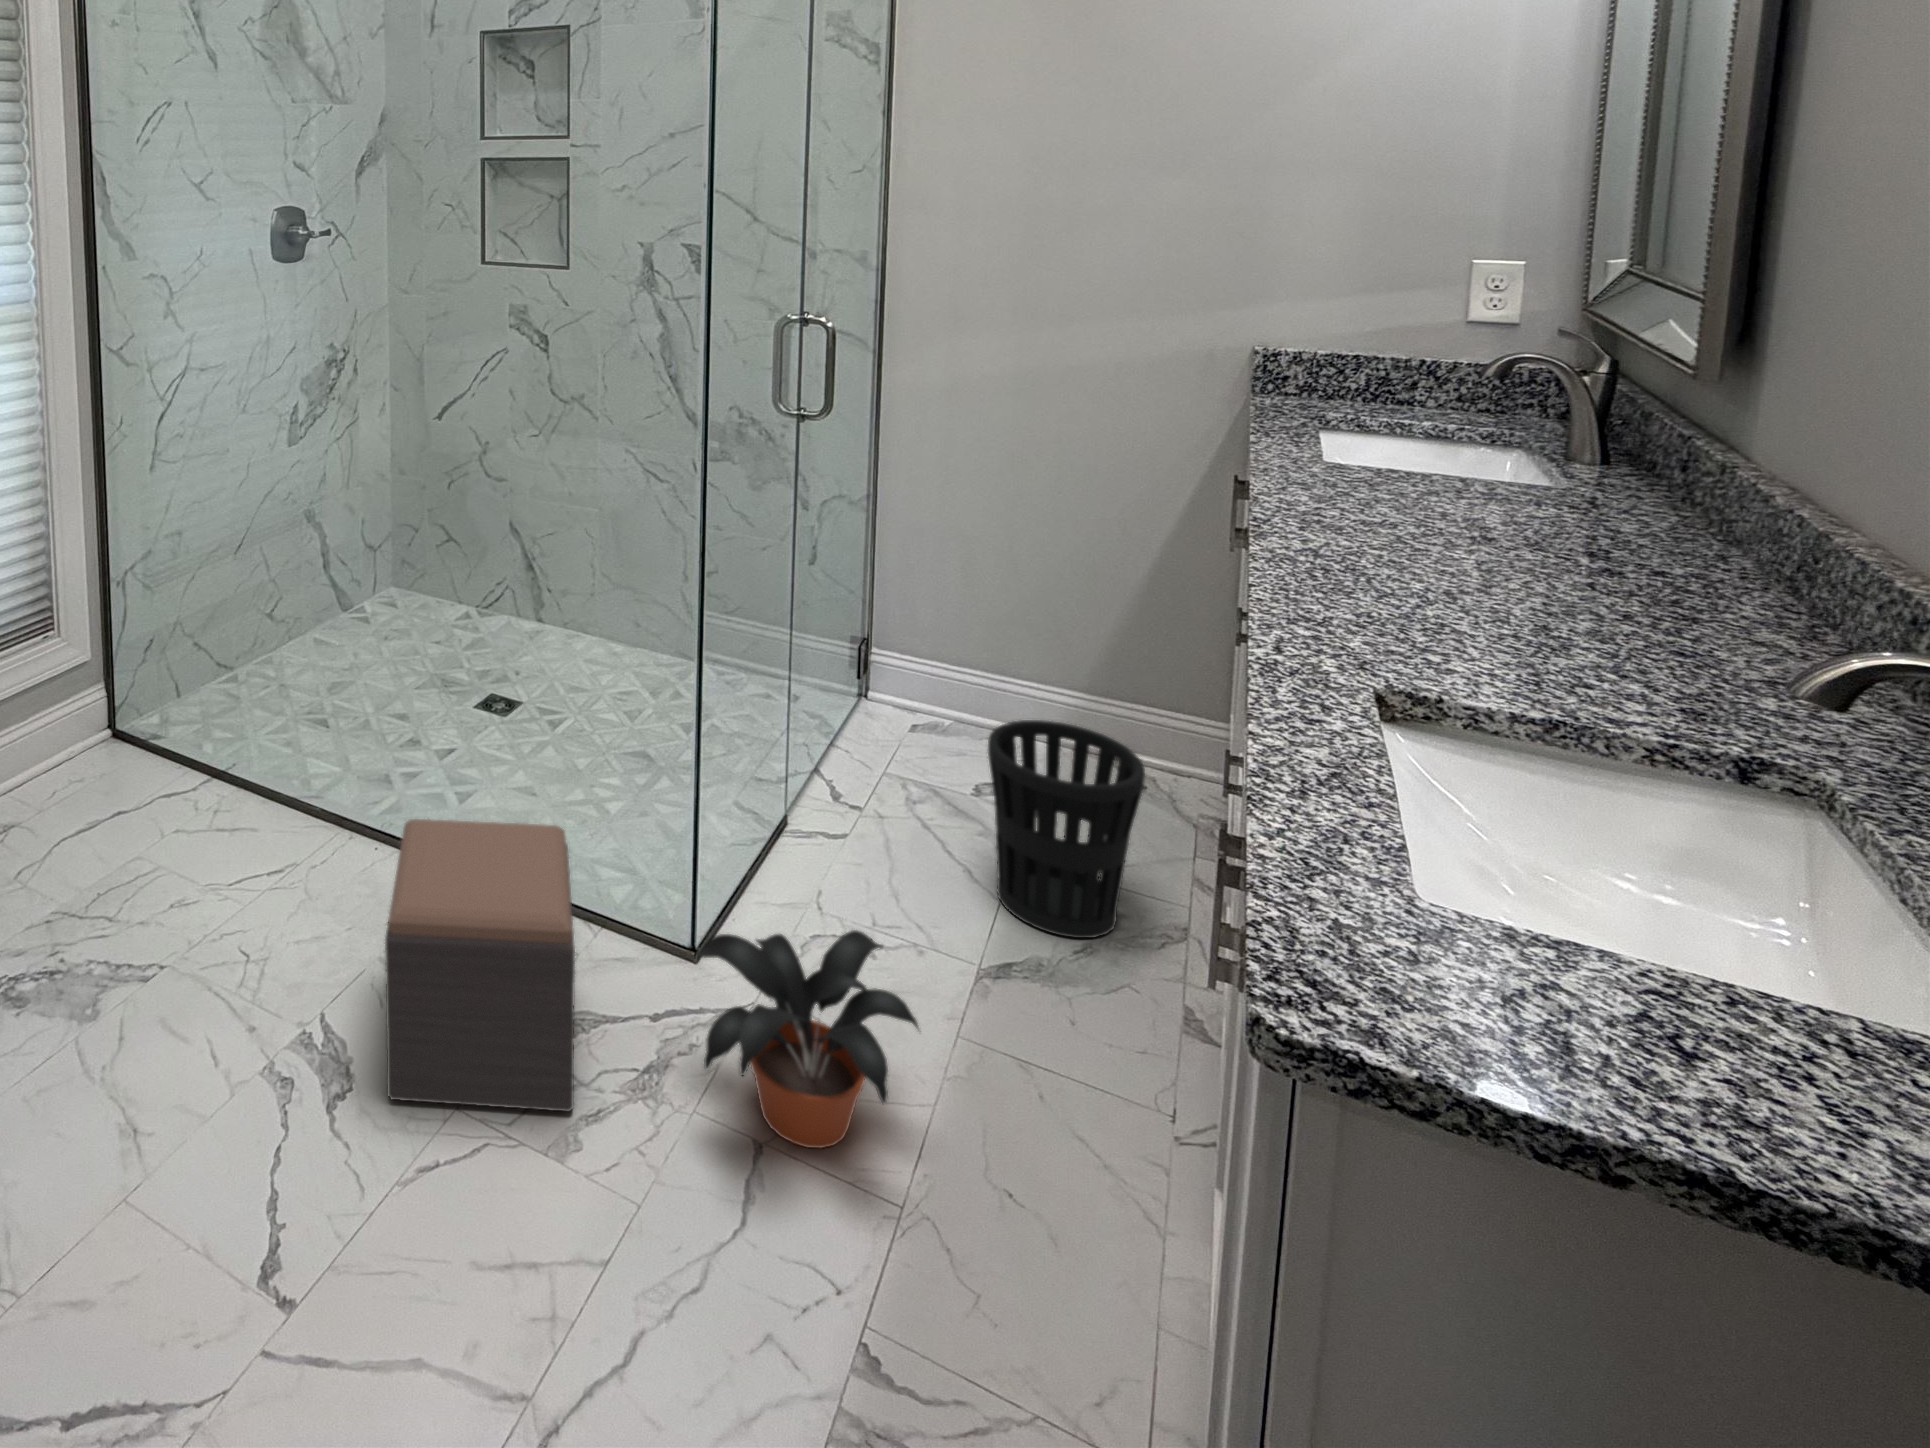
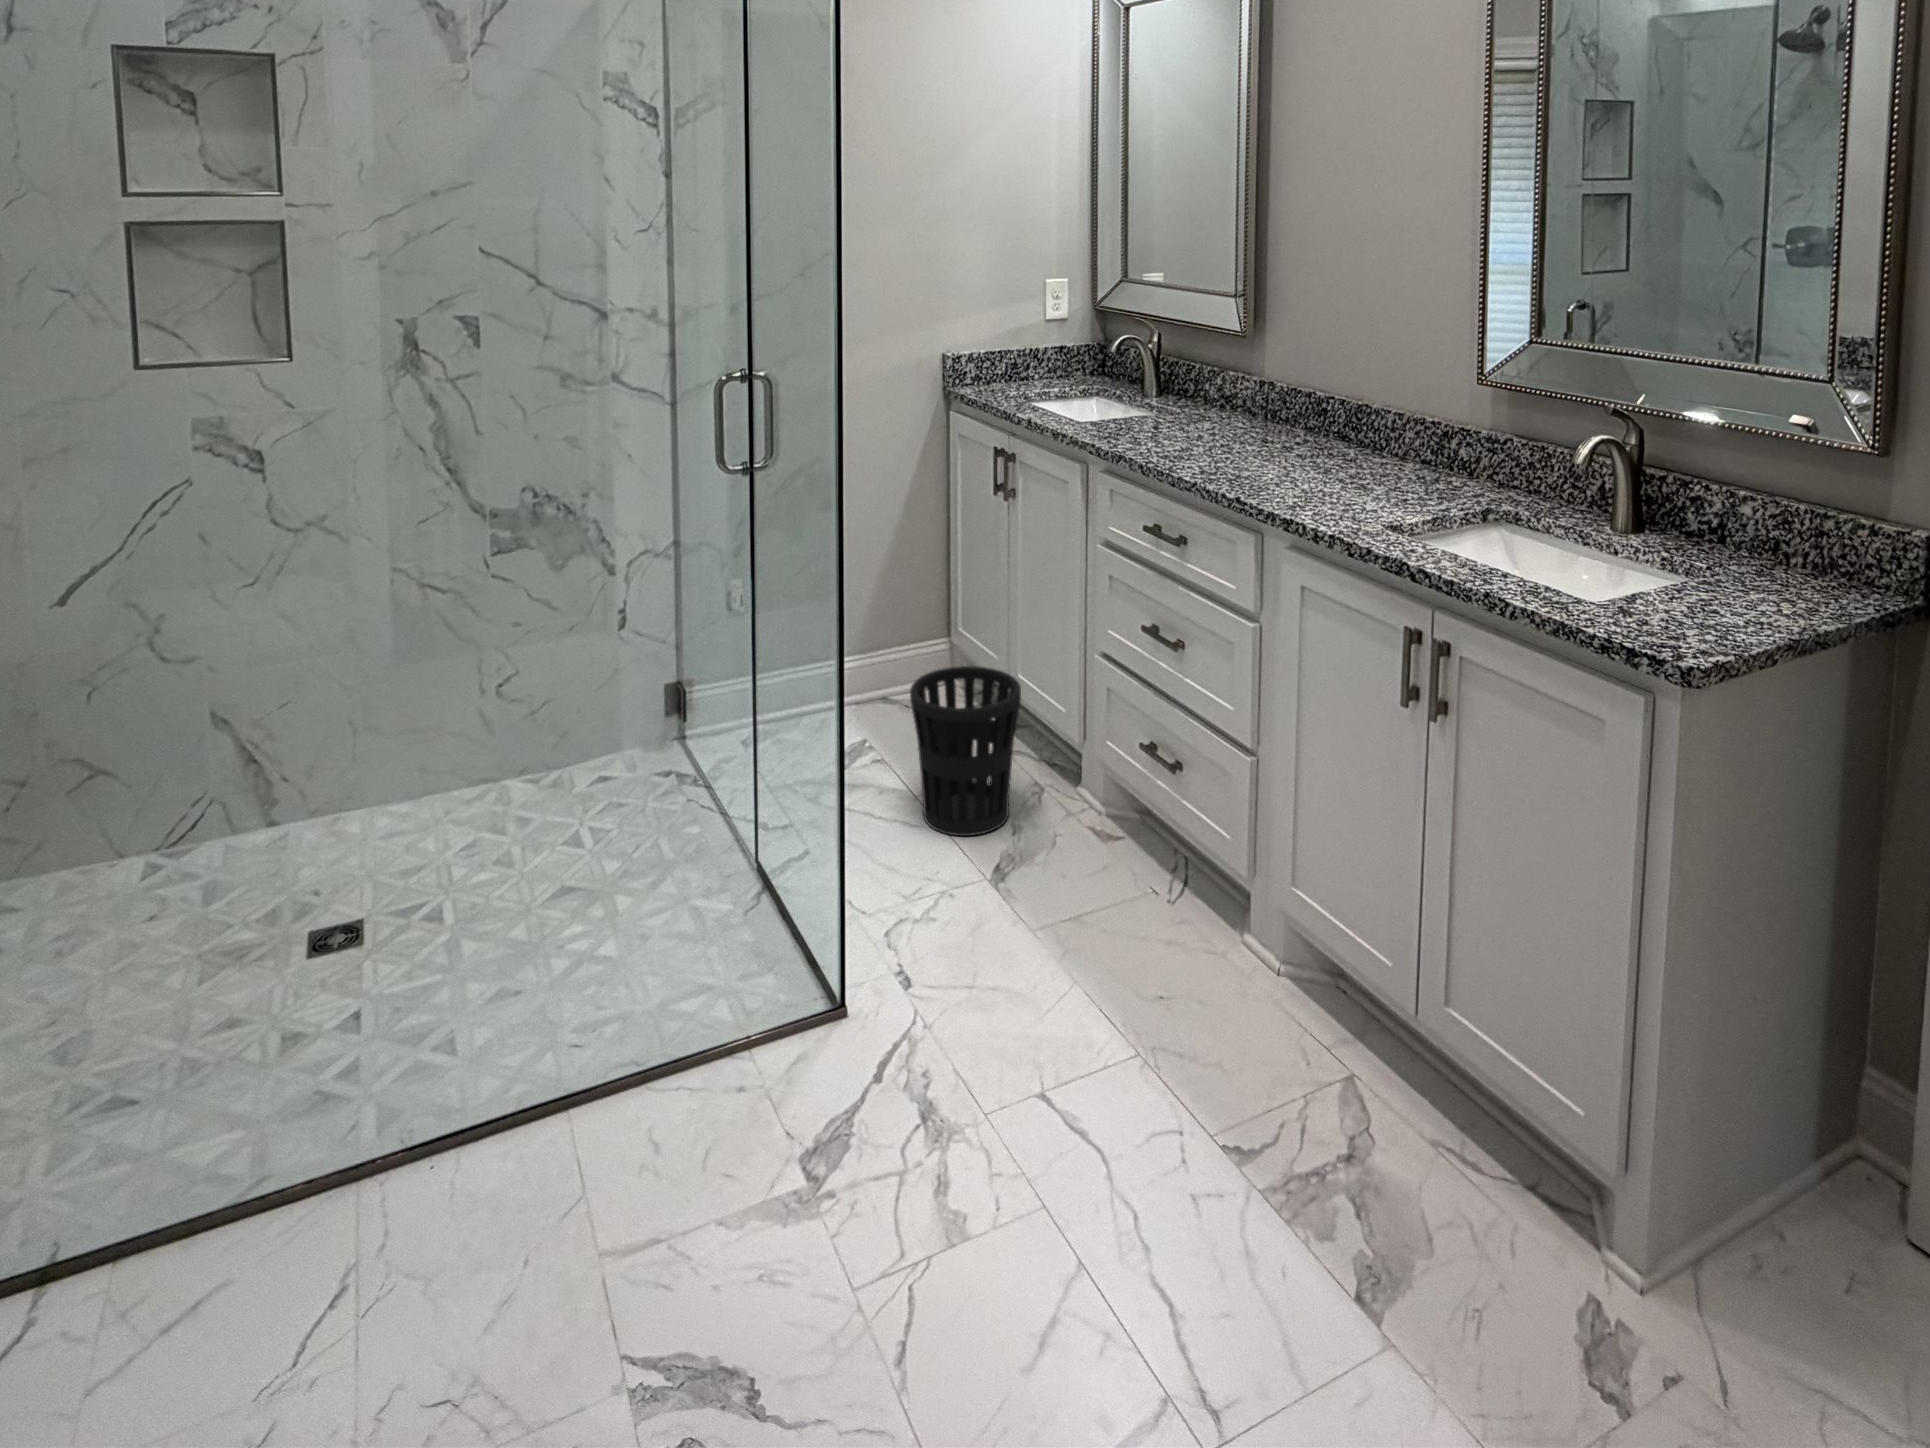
footstool: present [385,819,575,1111] -> none [645,945,930,1346]
potted plant: present [698,930,919,1148] -> none [938,873,1135,1077]

